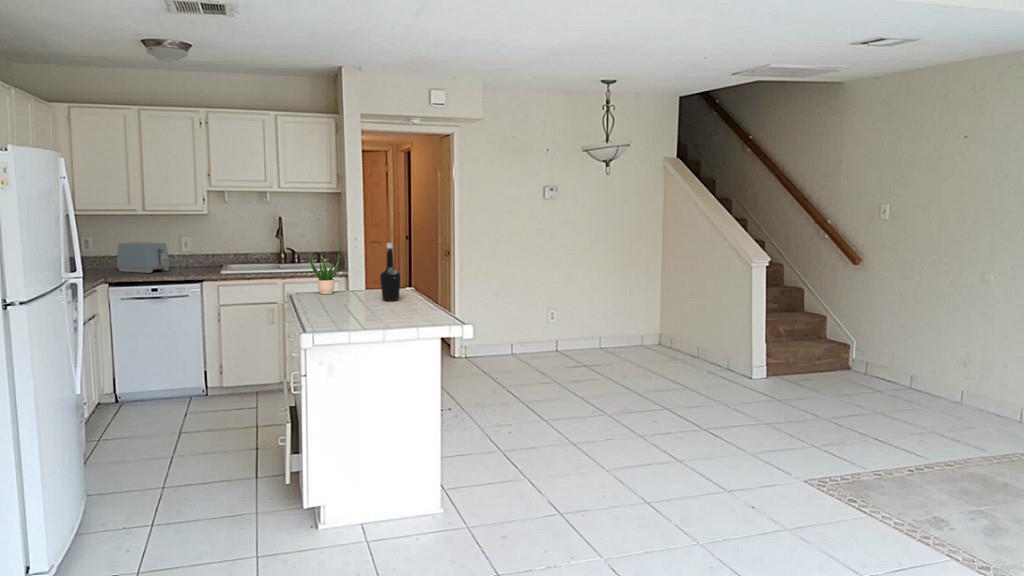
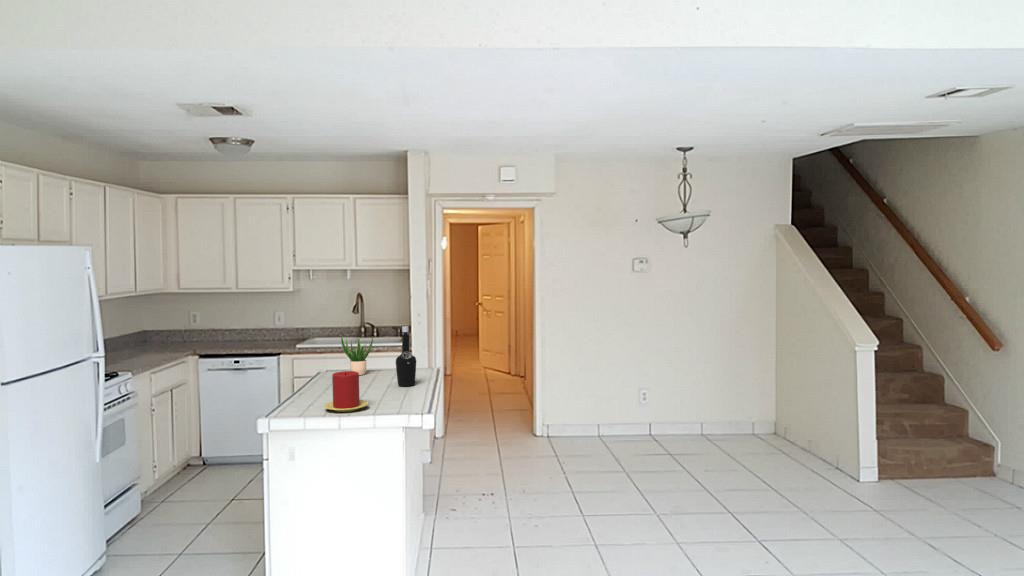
toaster: present [117,242,170,273] -> none [215,316,259,346]
candle: none [341,282,383,320] -> present [324,371,368,412]

